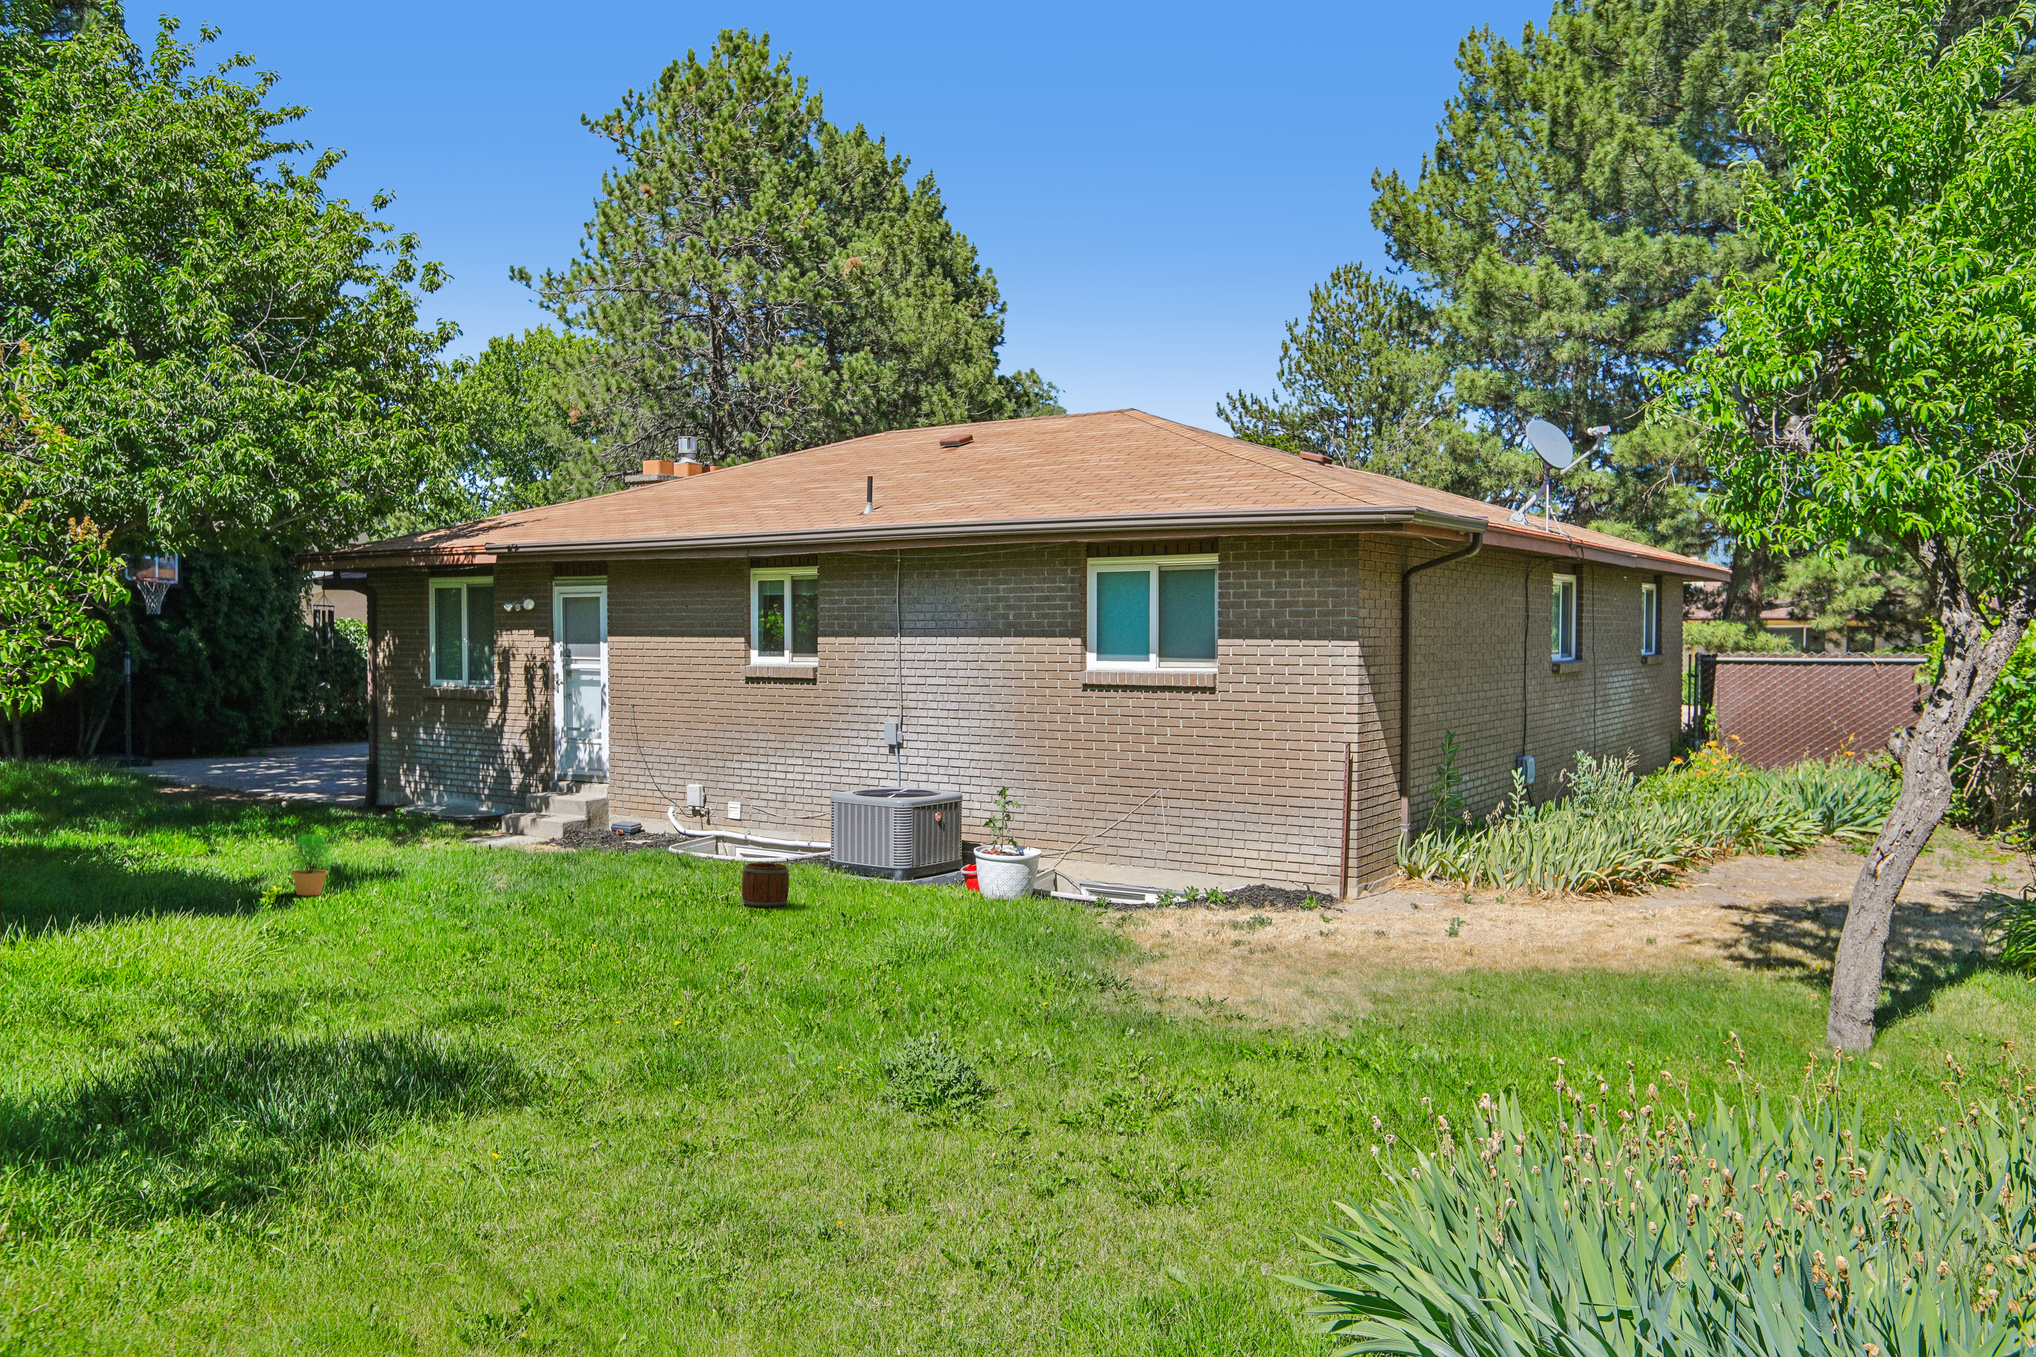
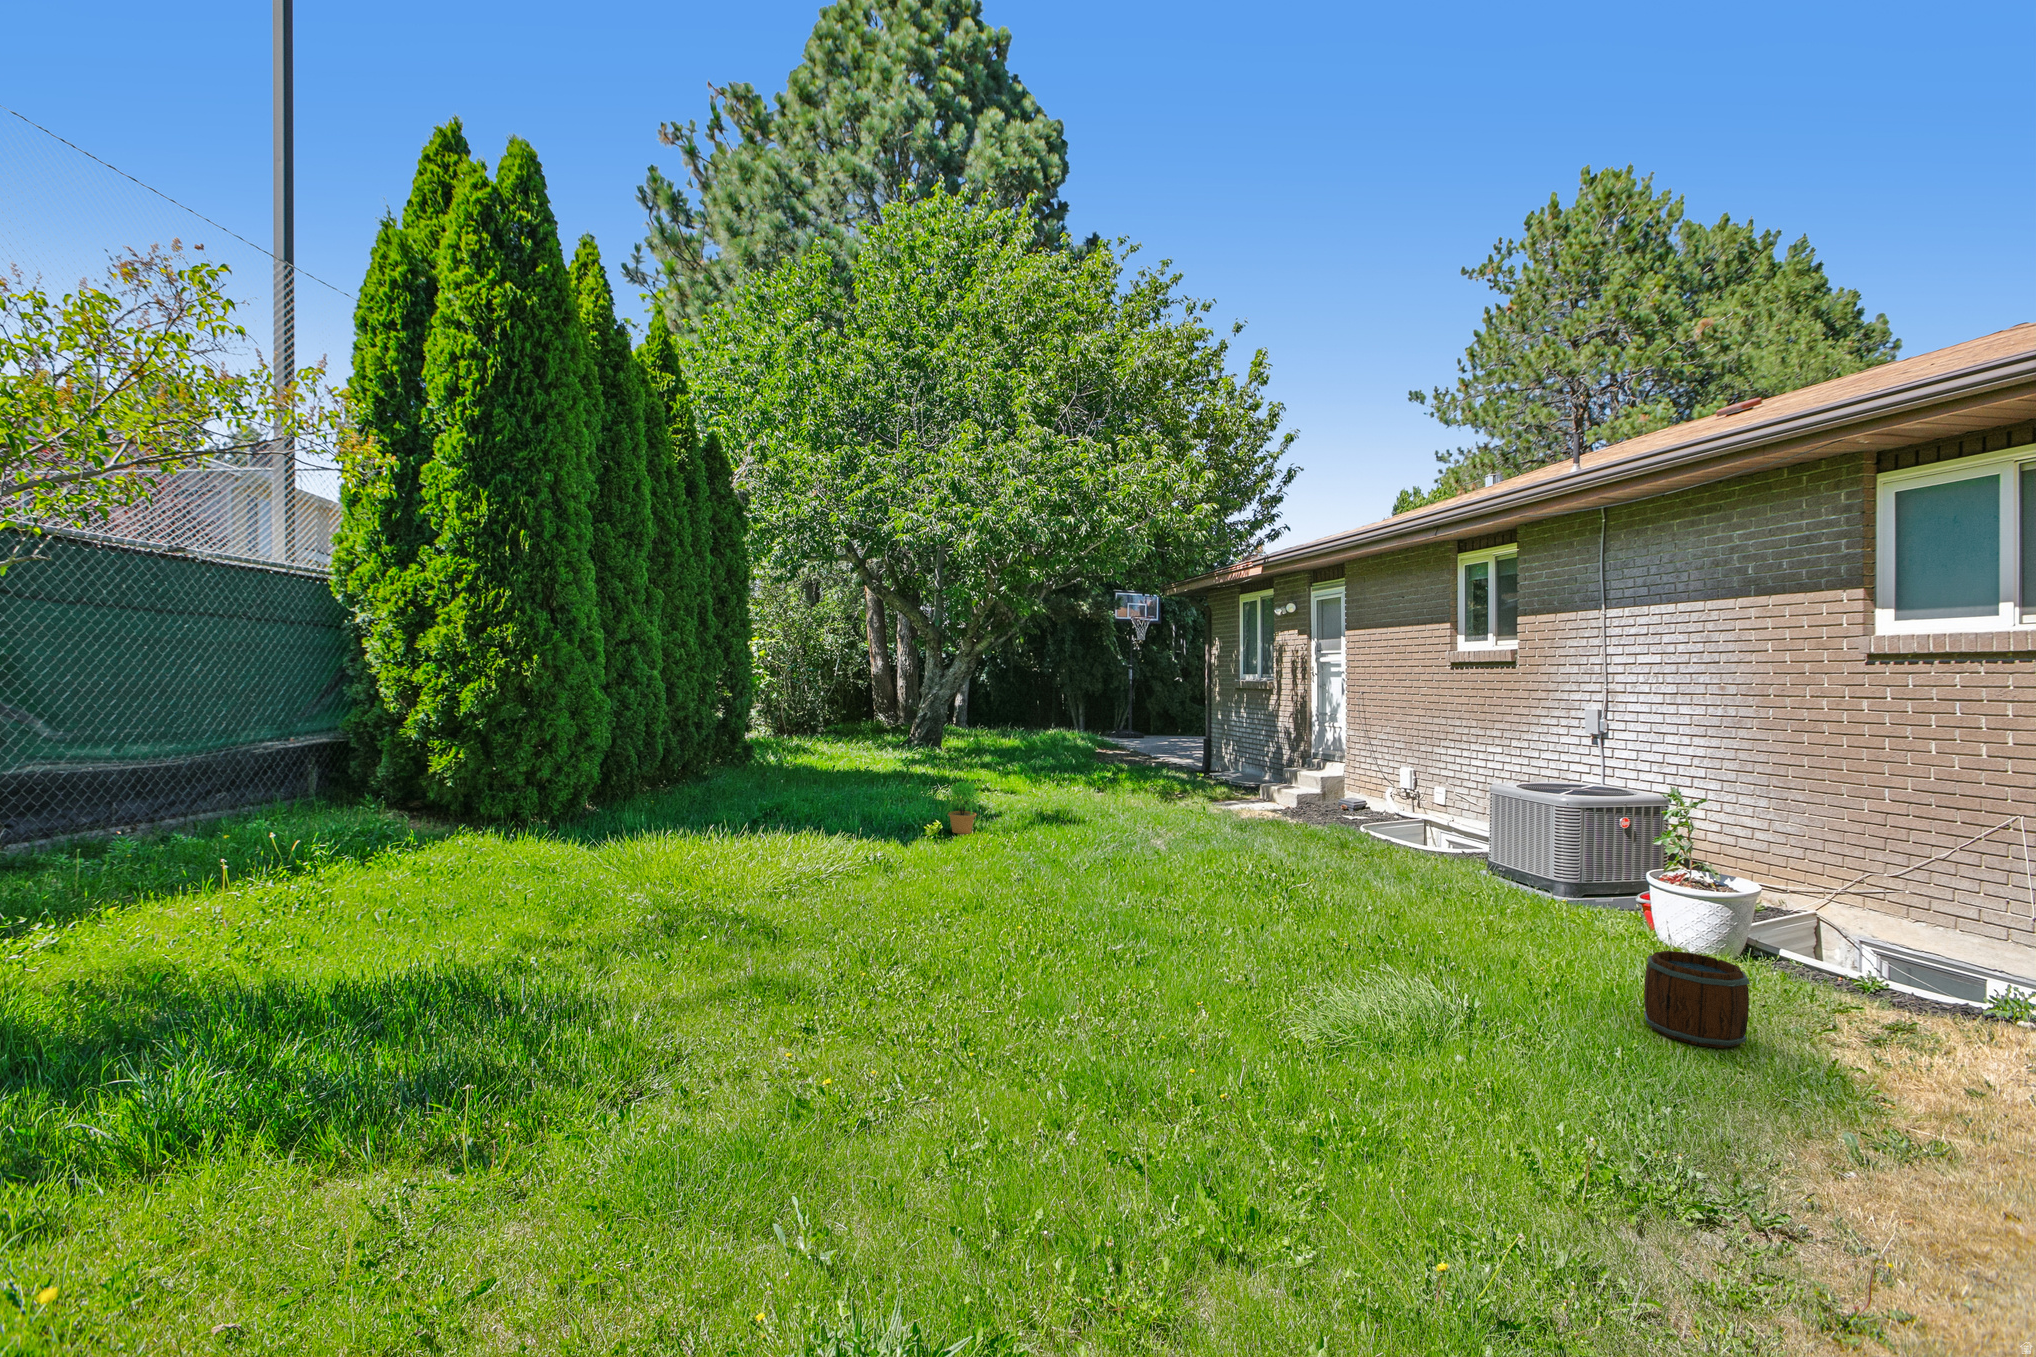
bucket: present [742,863,789,908] -> present [1644,951,1750,1048]

